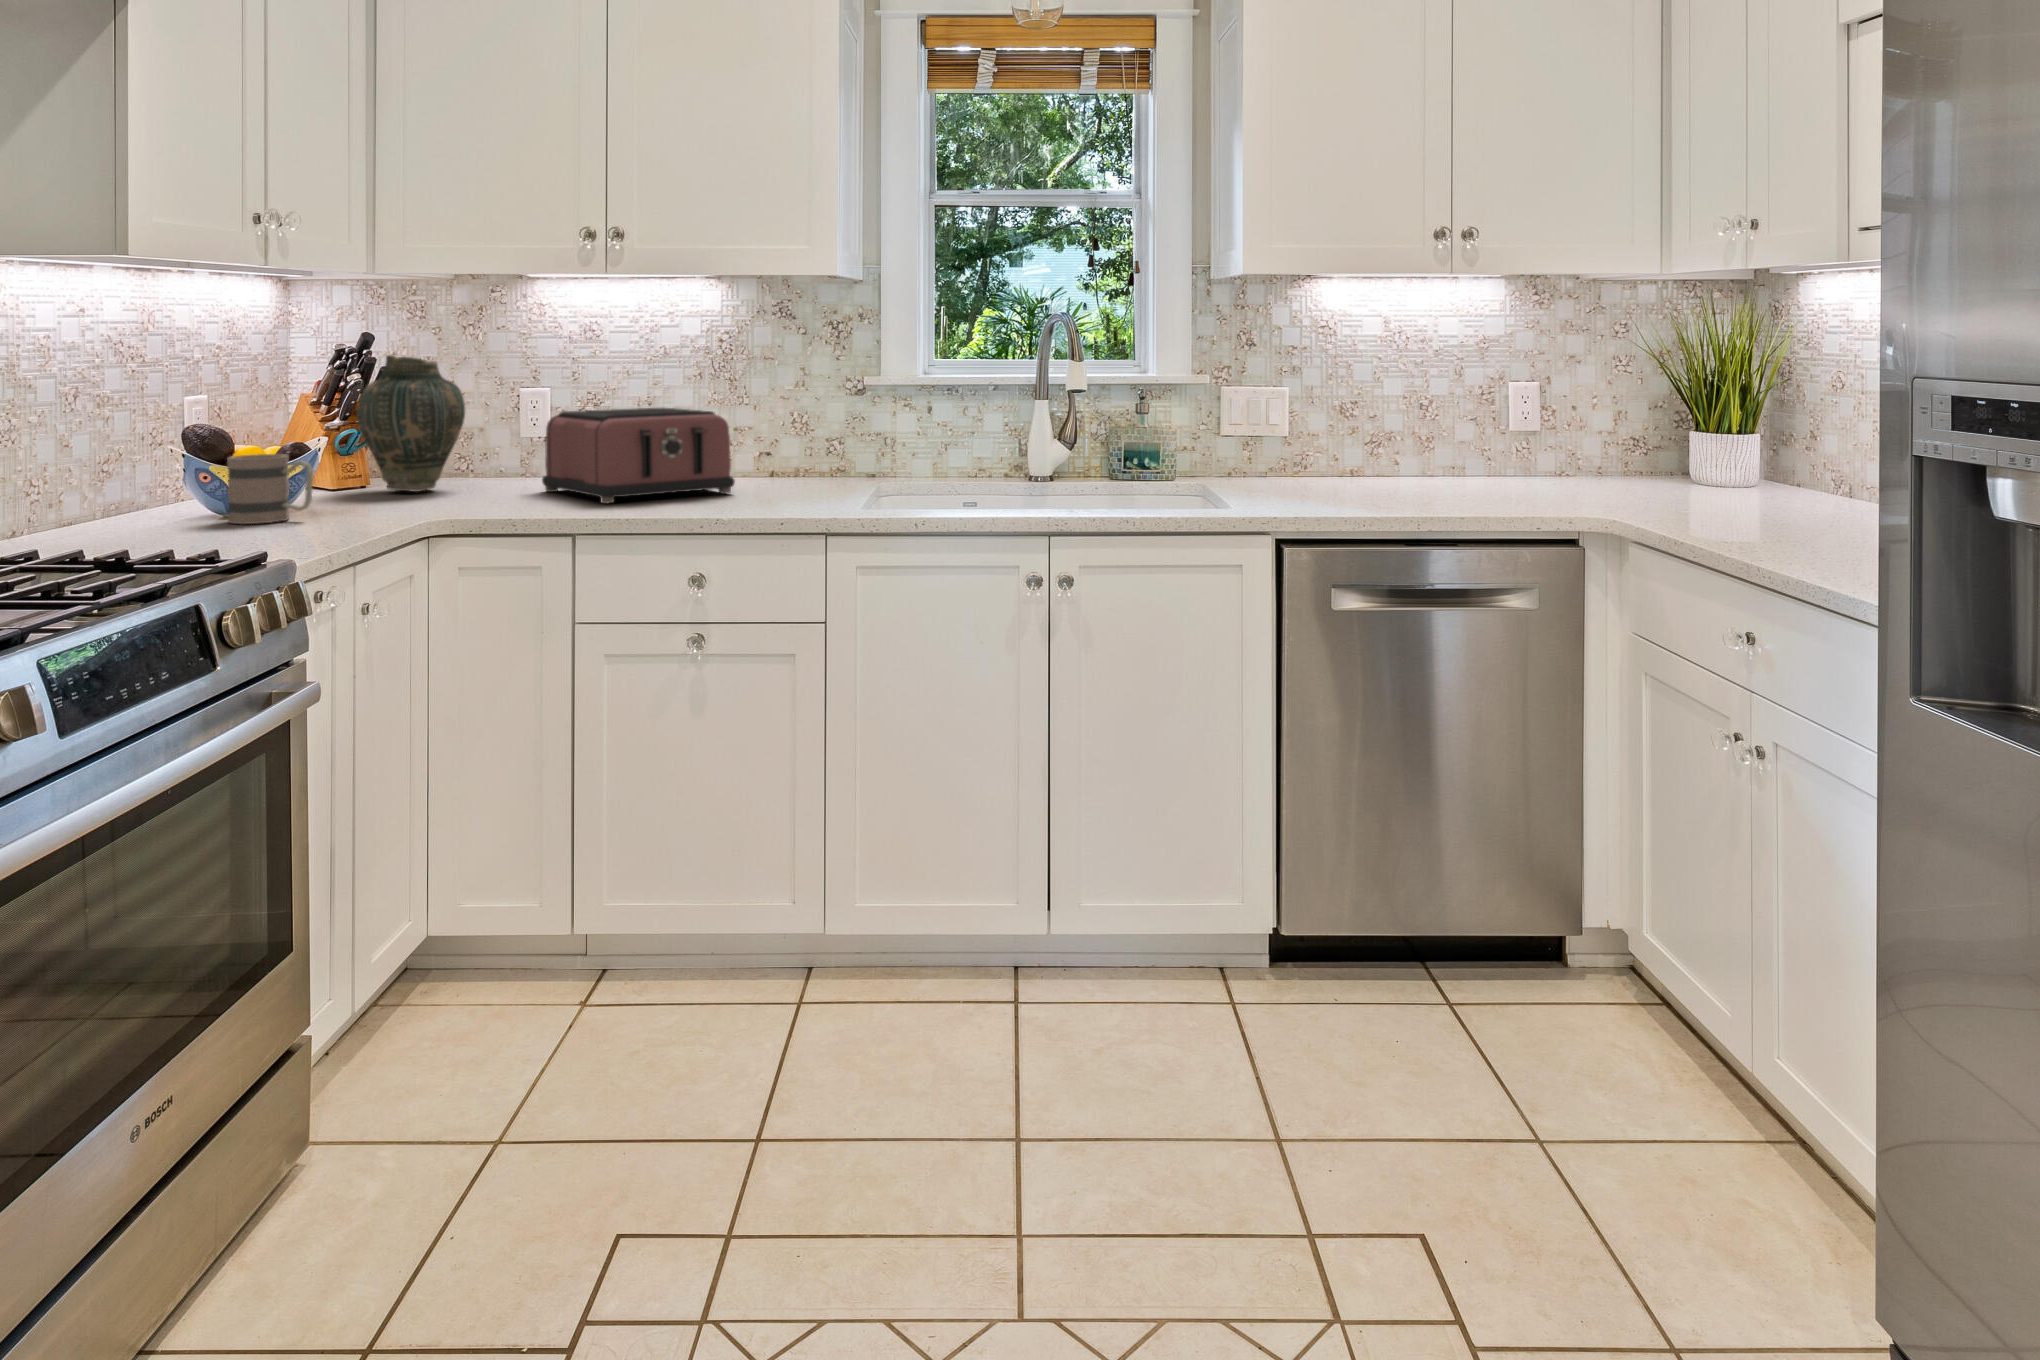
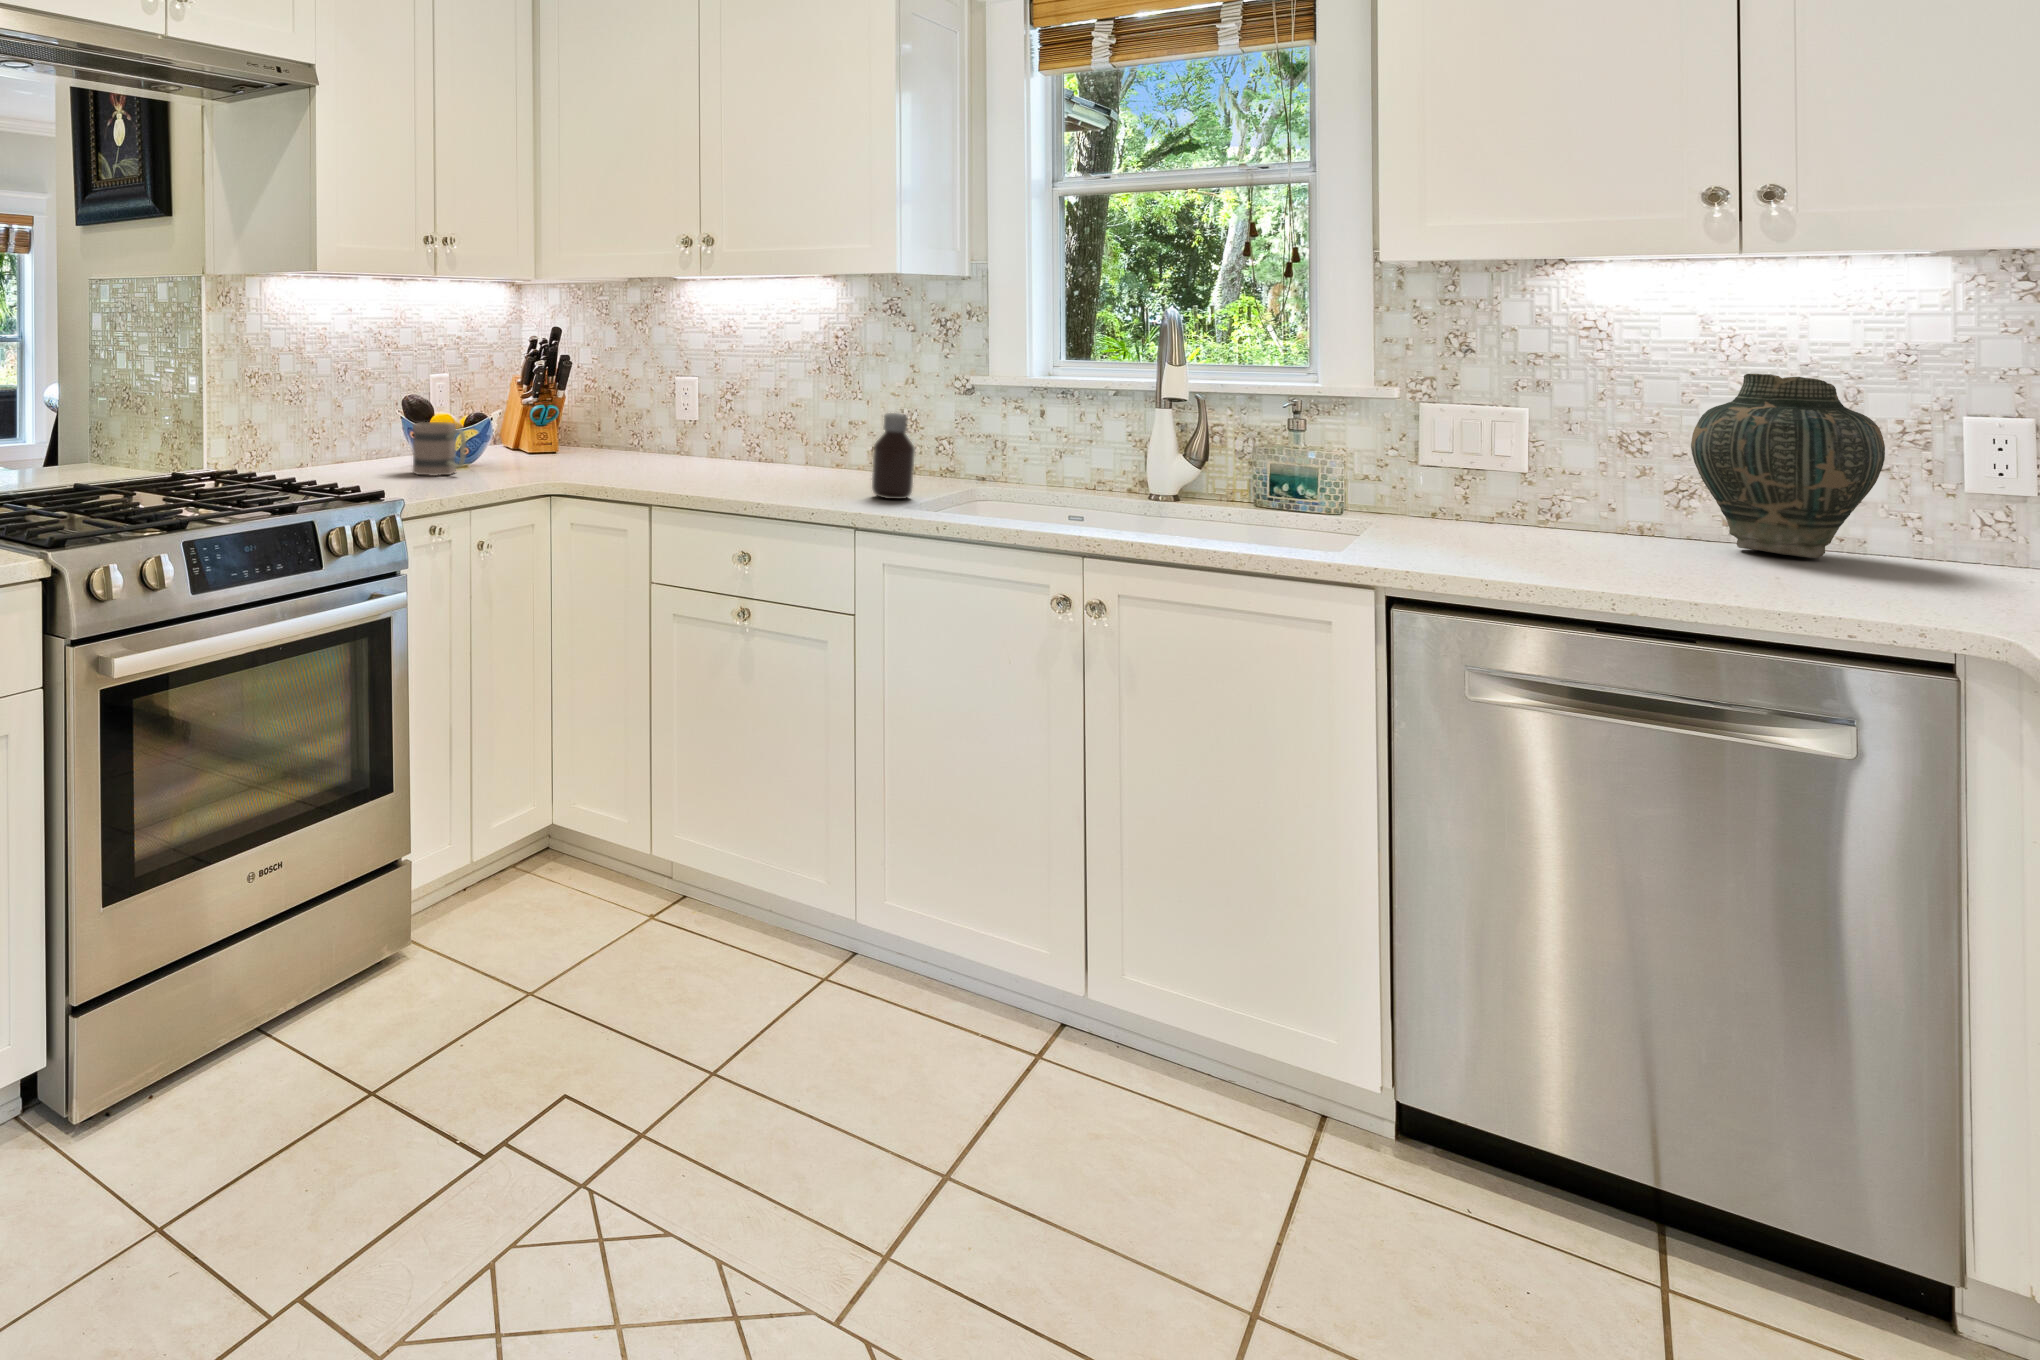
vase: present [357,355,465,492] -> present [1691,374,1885,558]
toaster: present [542,408,735,503] -> none [669,398,819,482]
bottle: none [807,414,850,501] -> present [872,413,915,499]

